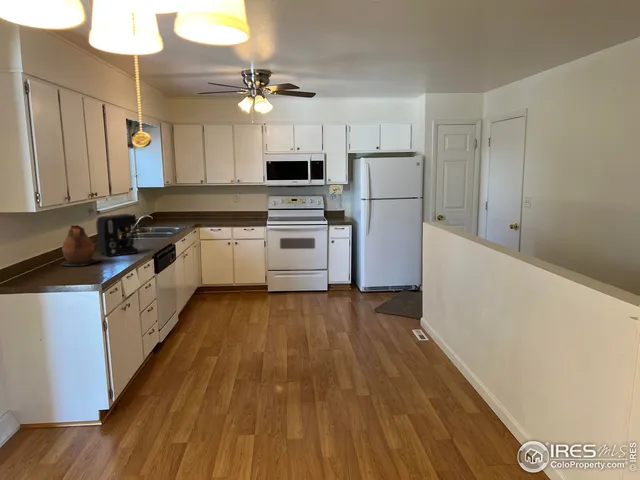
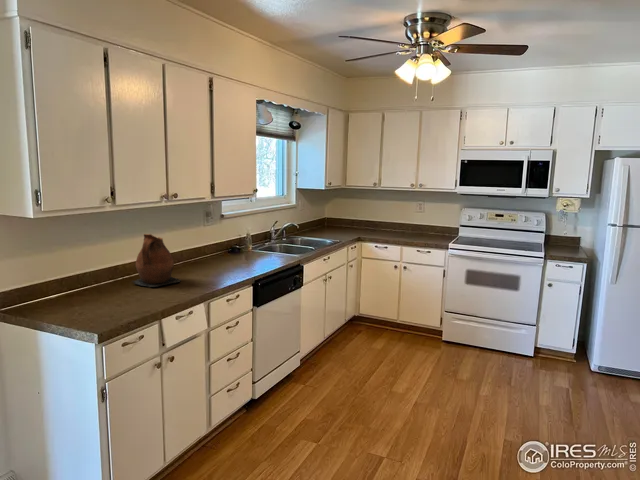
coffee maker: present [96,214,139,256] -> none [196,222,242,276]

